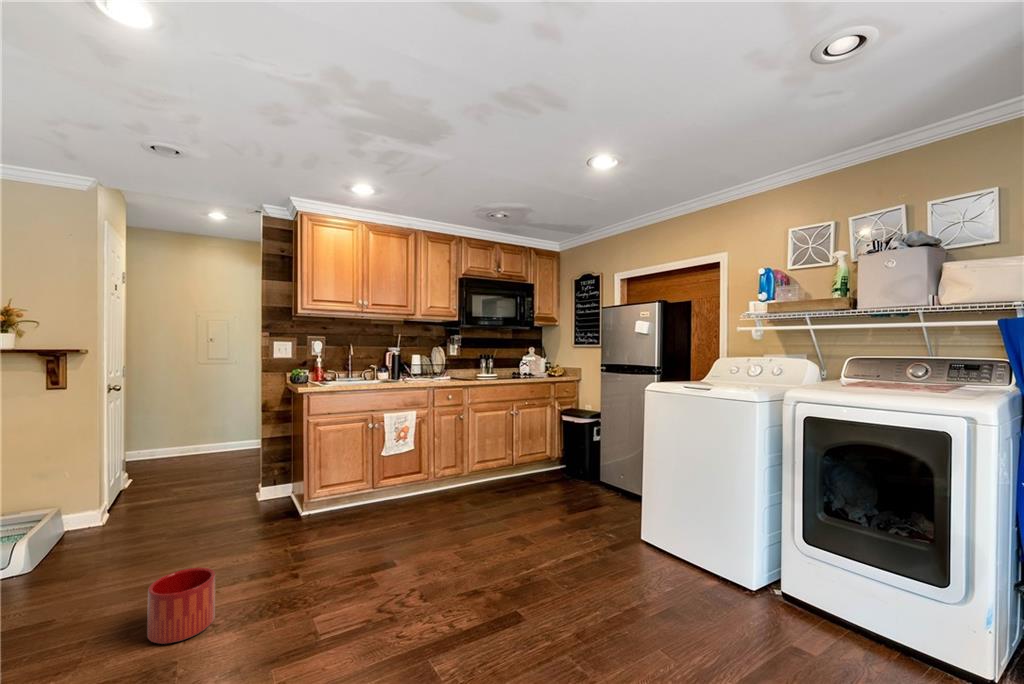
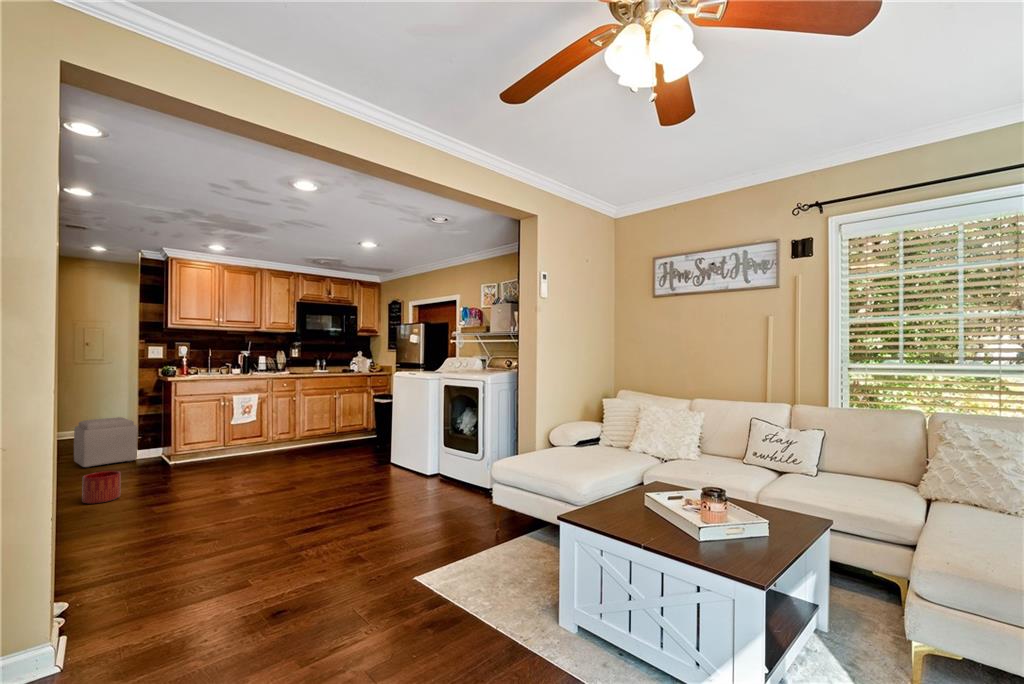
ottoman: none [182,440,260,518] -> present [74,417,138,468]

